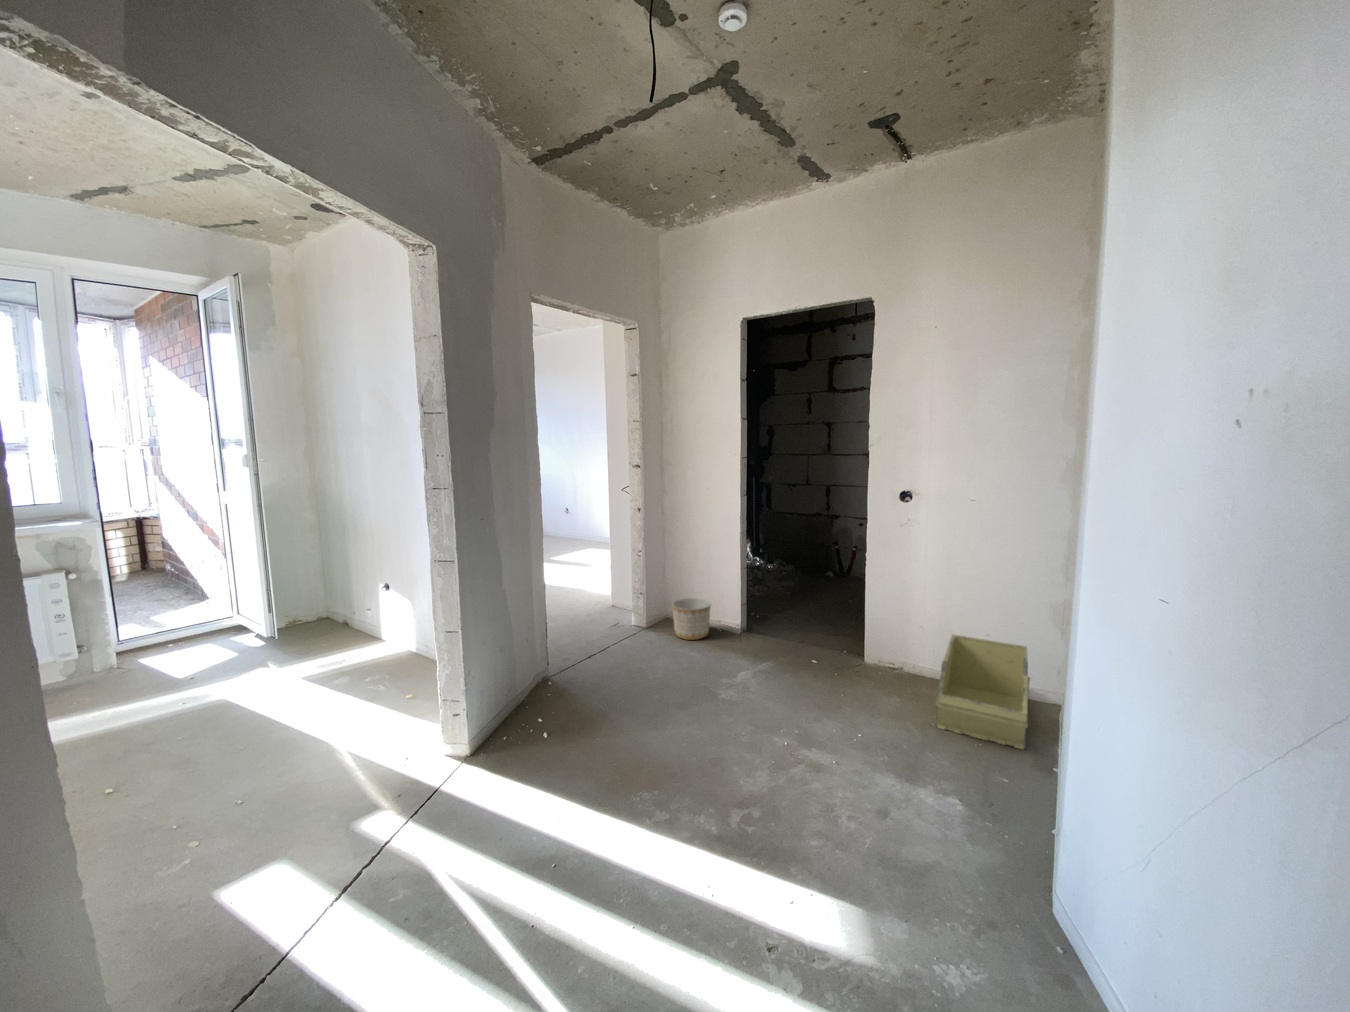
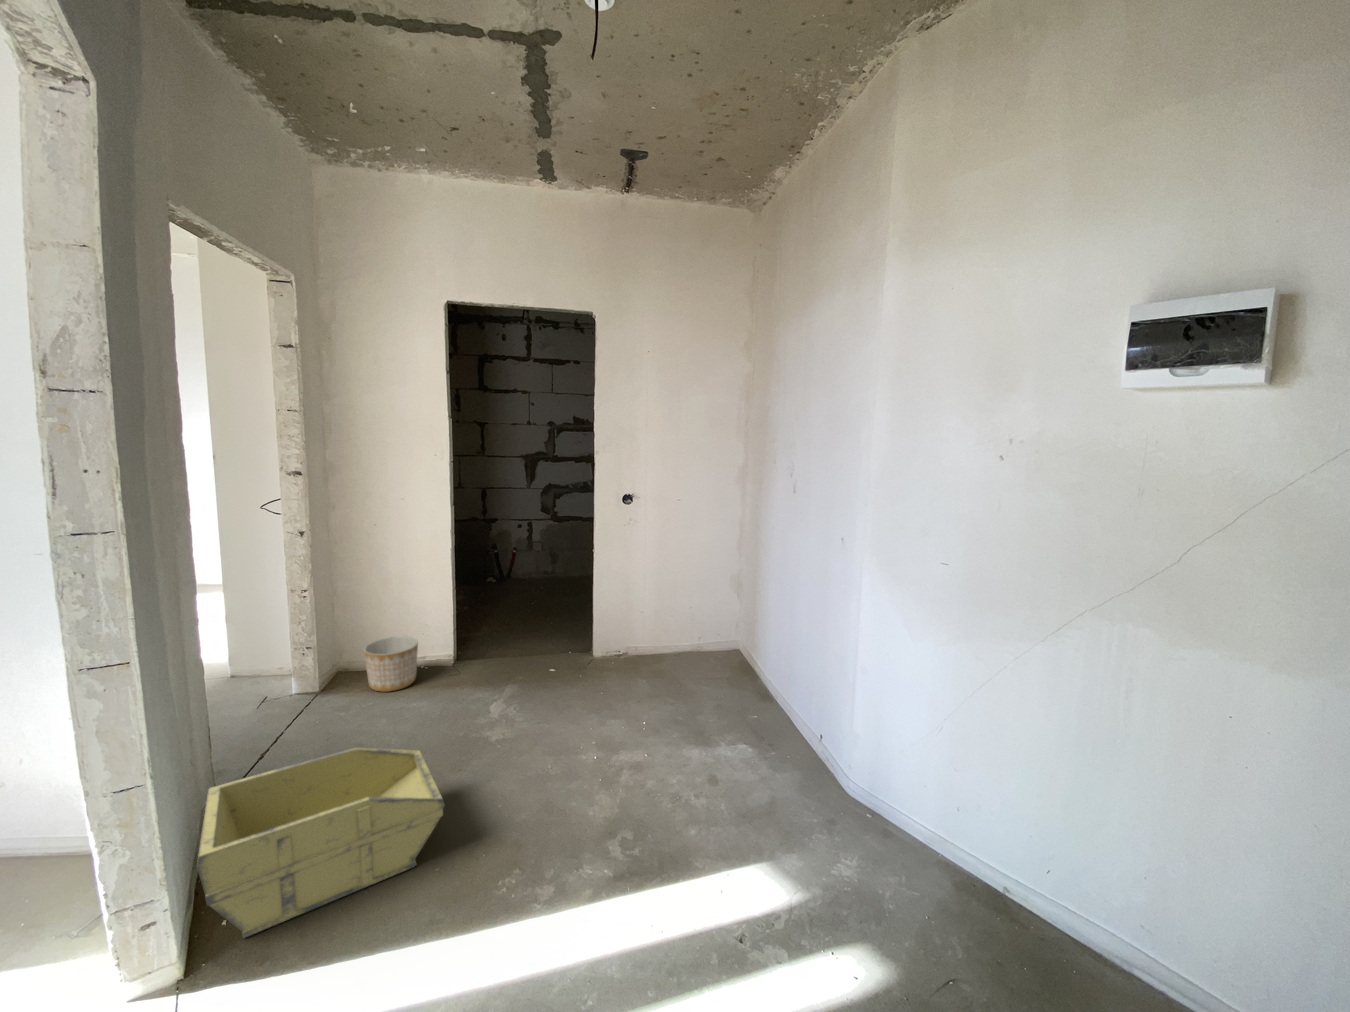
storage bin: present [935,635,1030,749] -> present [197,748,445,938]

